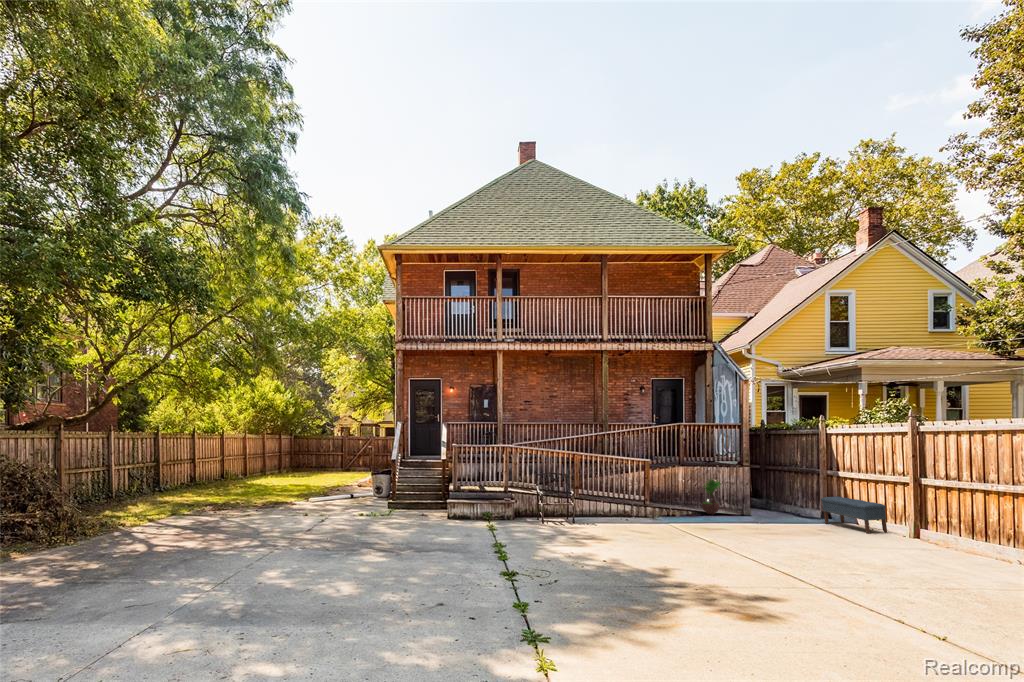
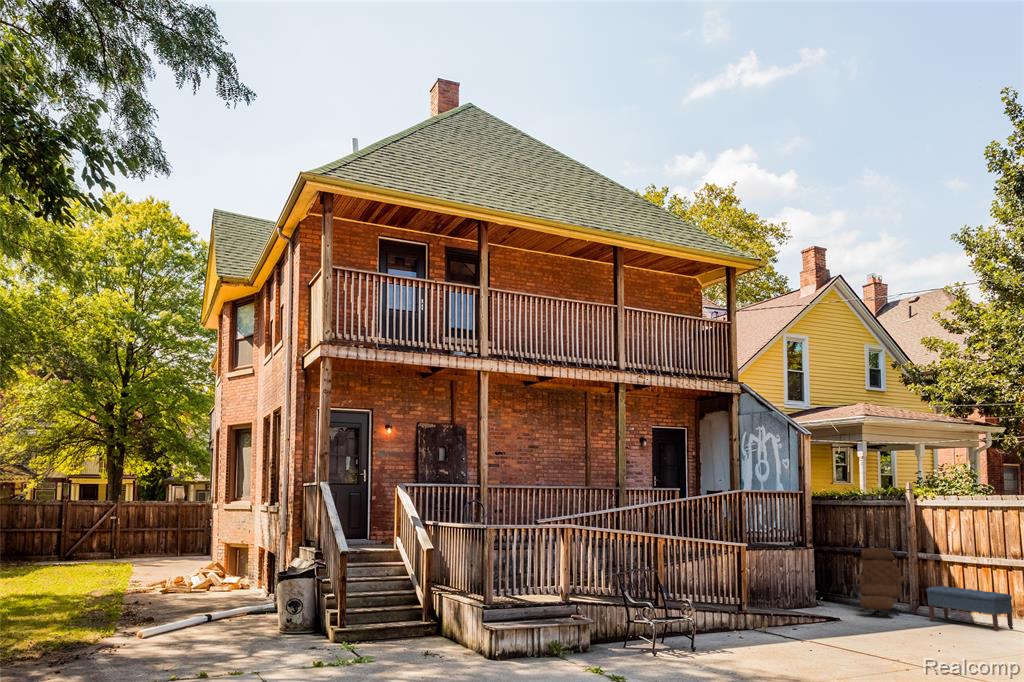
lounge chair: none [773,466,819,521] -> present [854,548,908,618]
potted tree: present [702,479,720,514] -> none [768,562,797,614]

